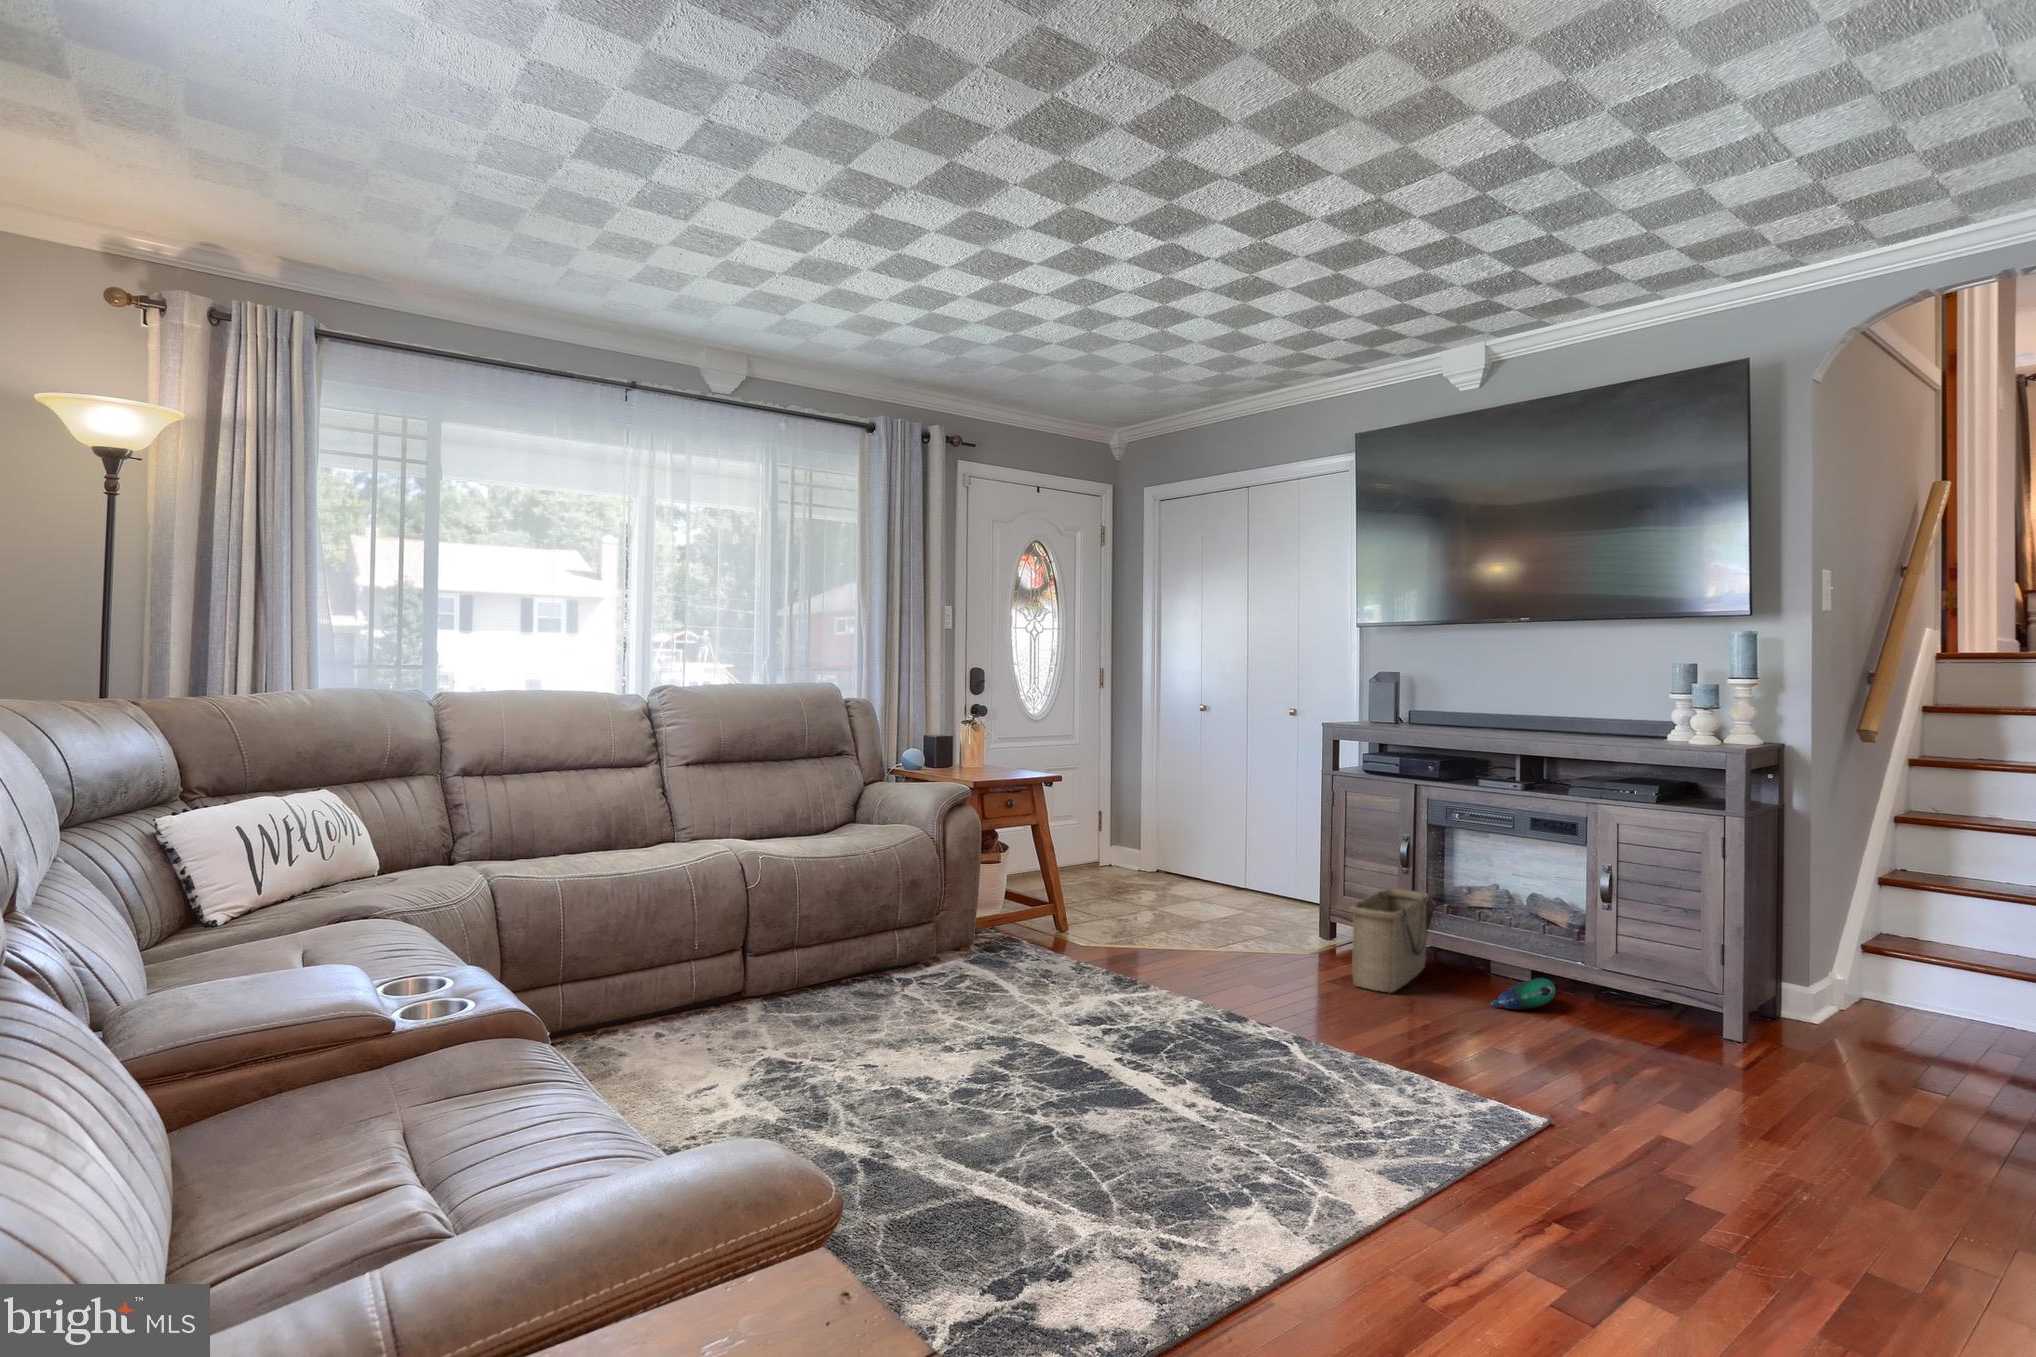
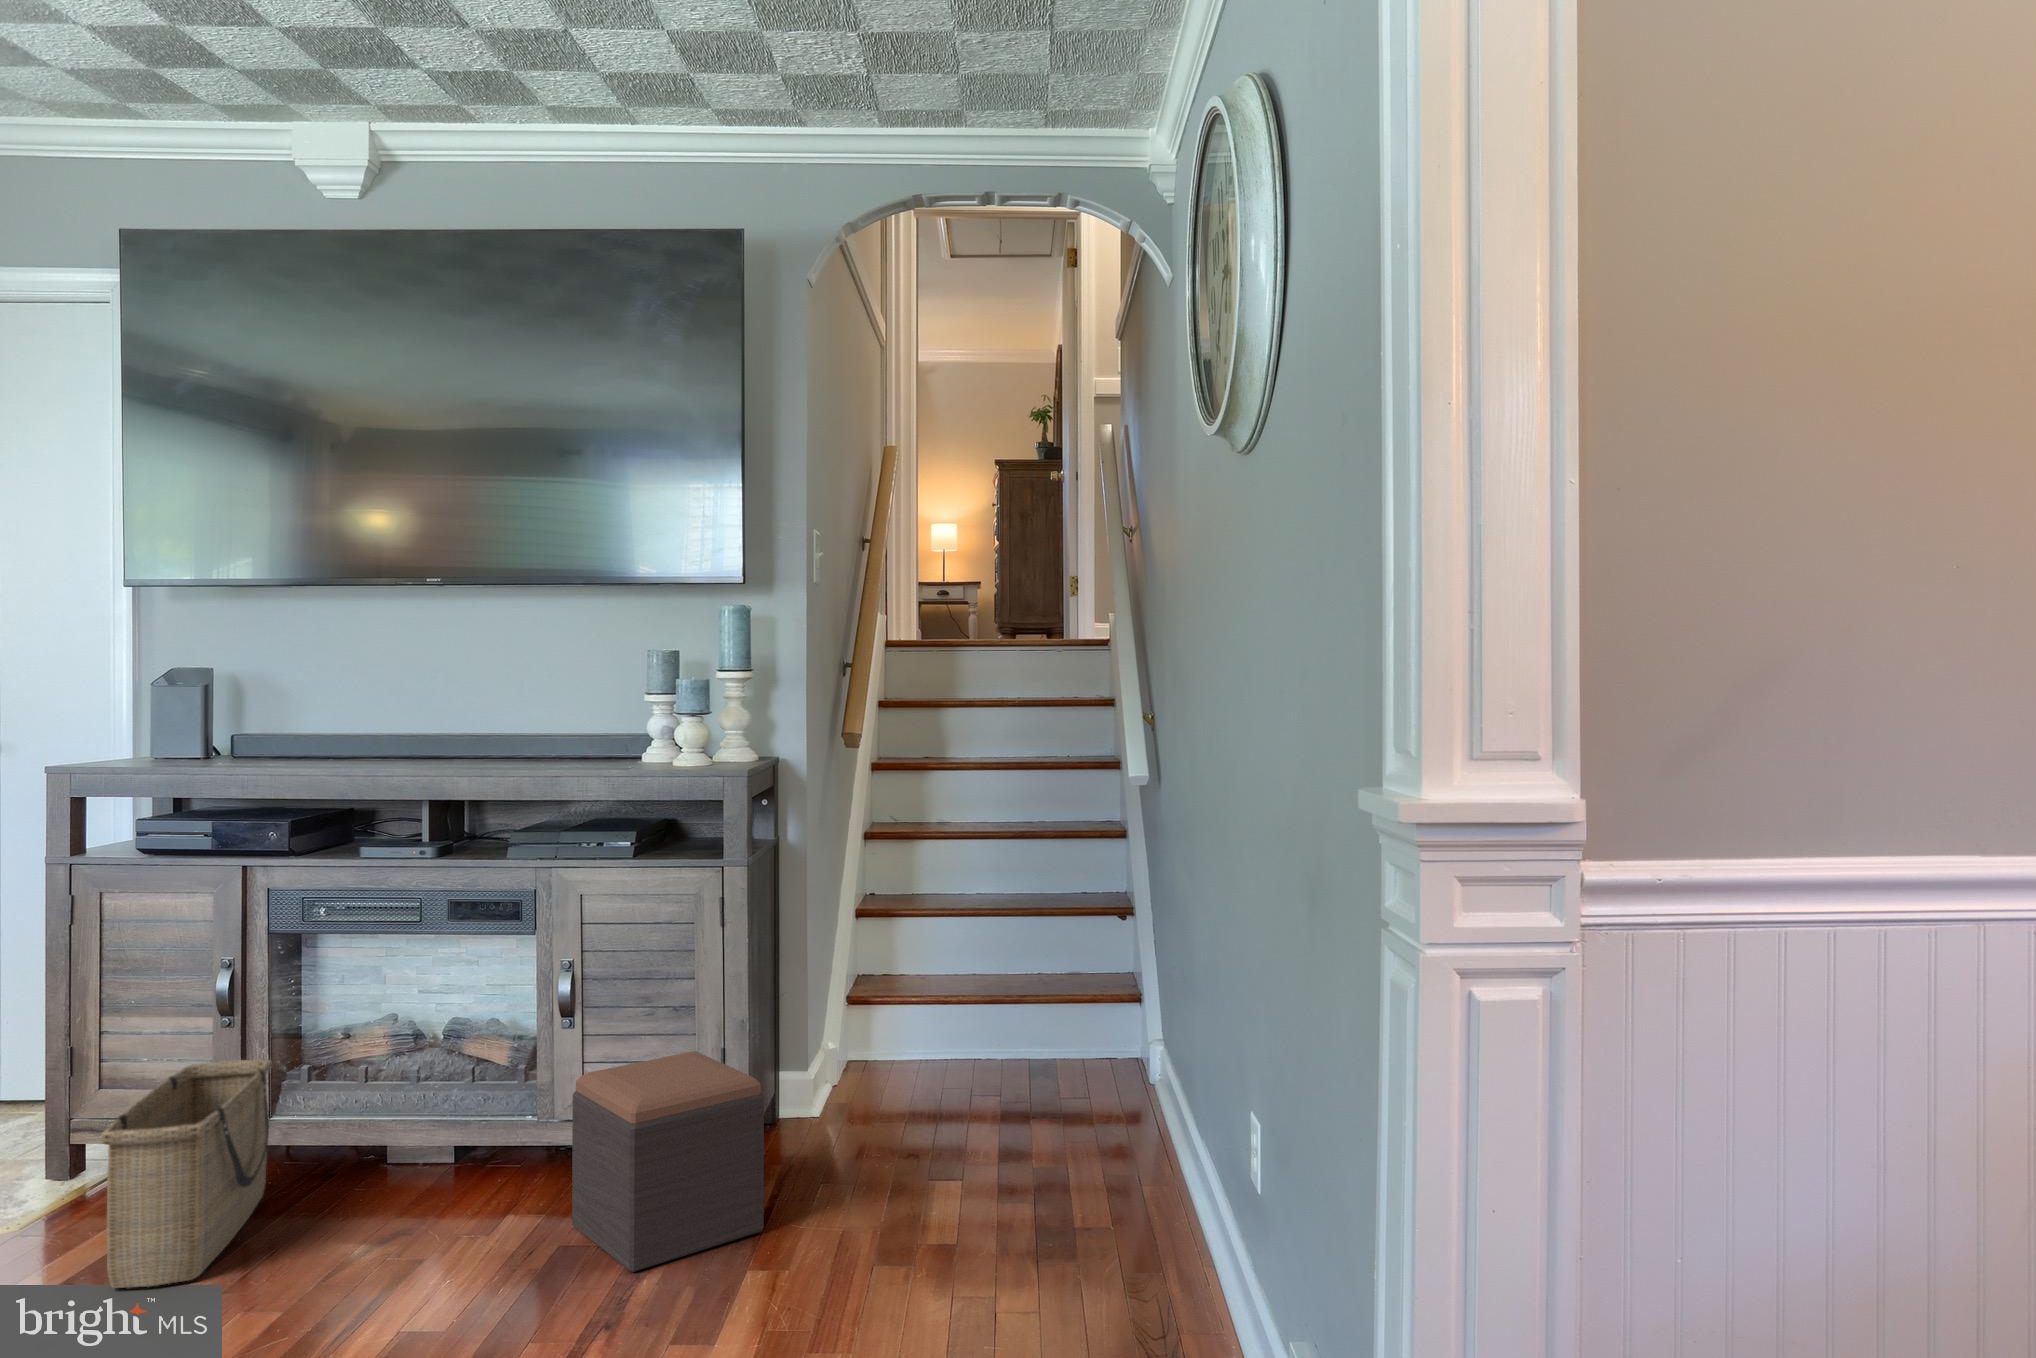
footstool: none [1604,934,1746,1068] -> present [572,1051,764,1272]
plush toy: present [1490,978,1556,1010] -> none [388,1164,494,1243]

